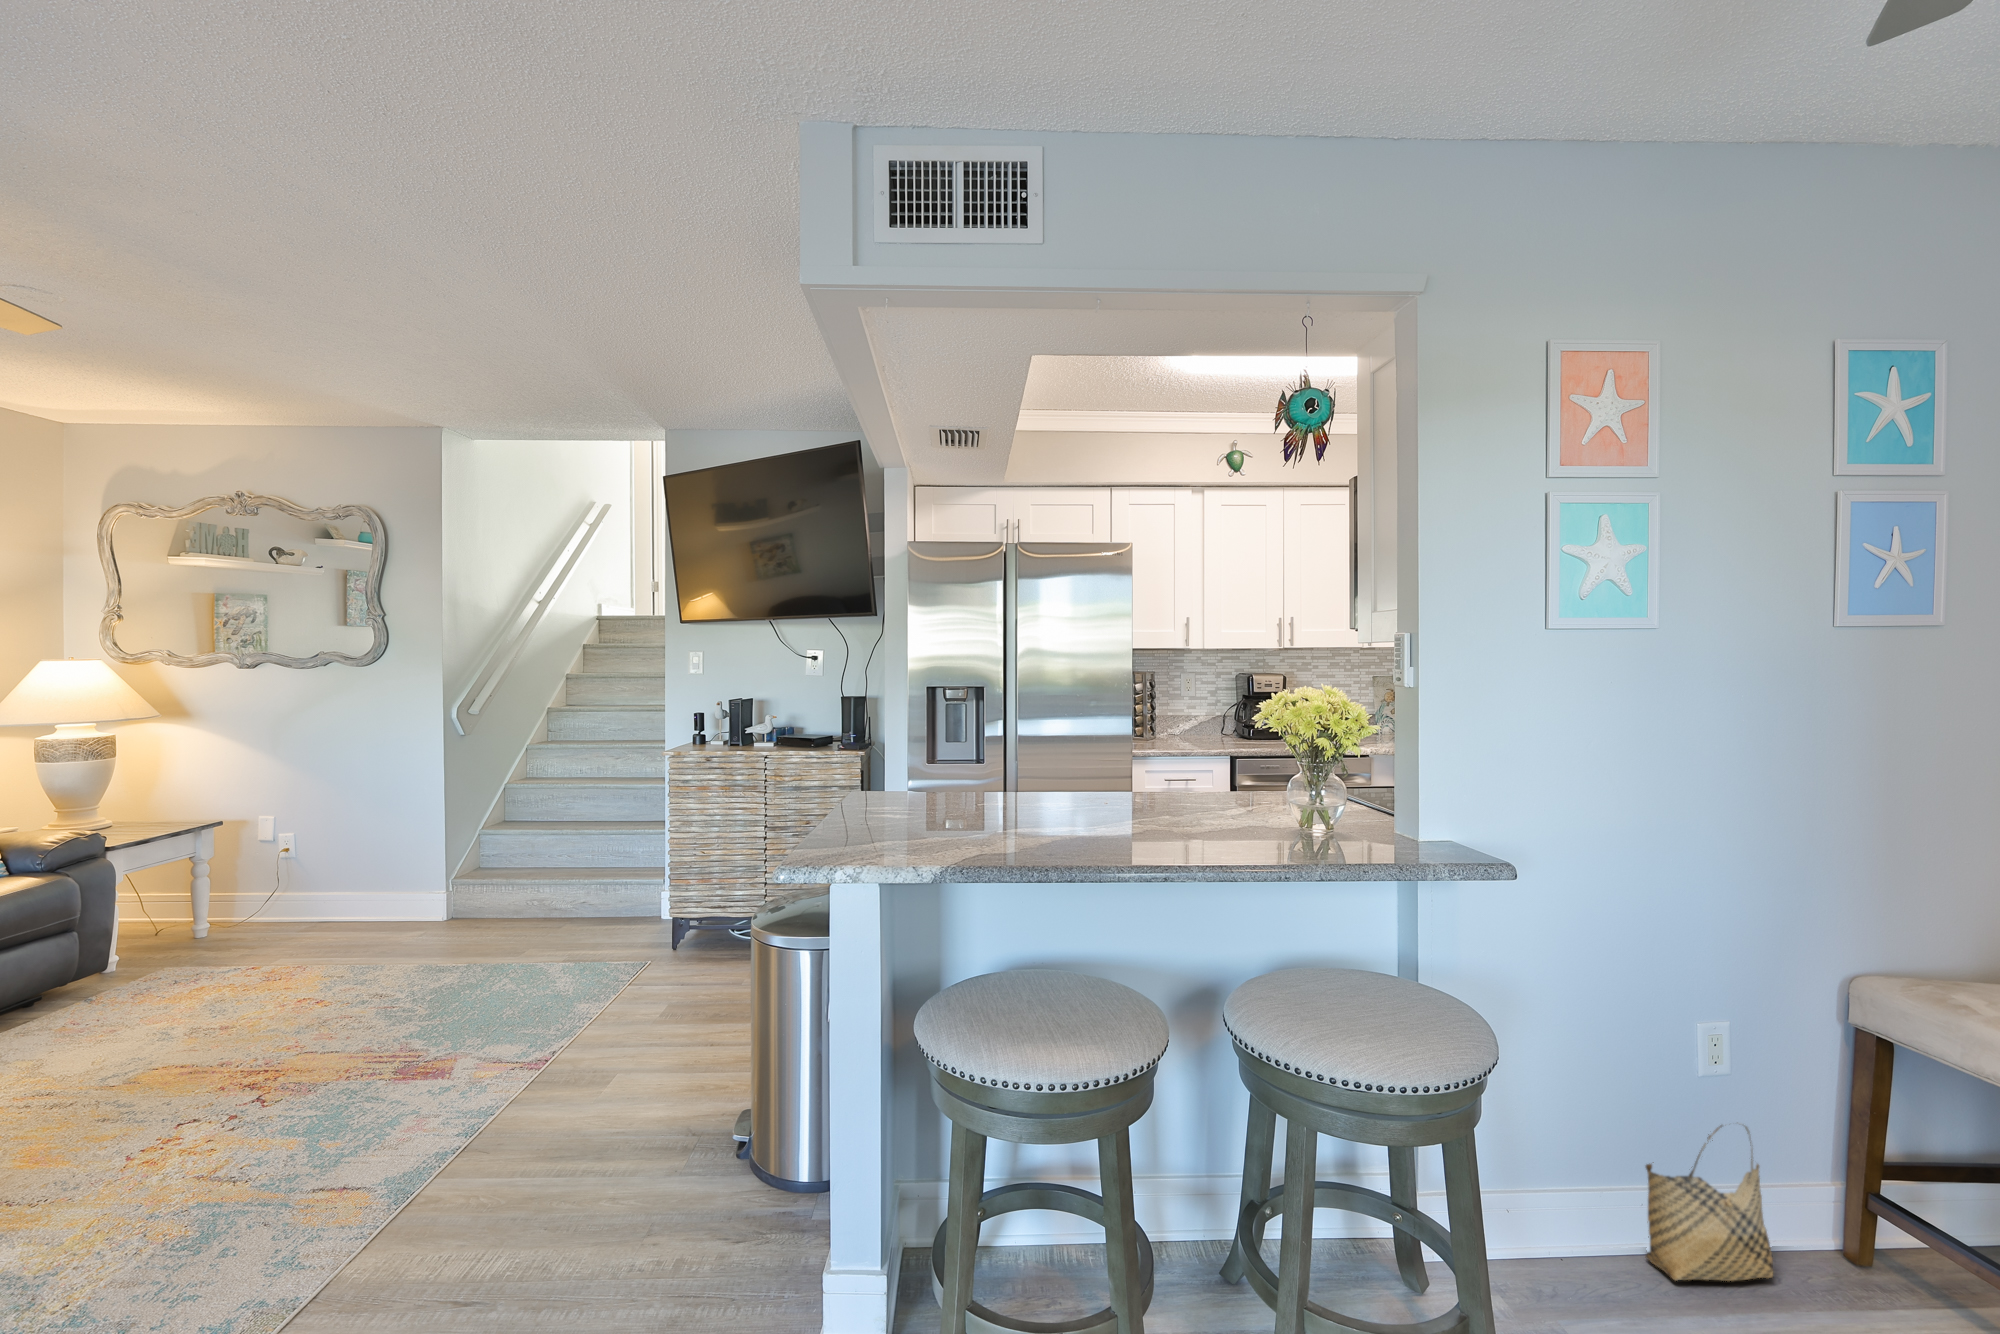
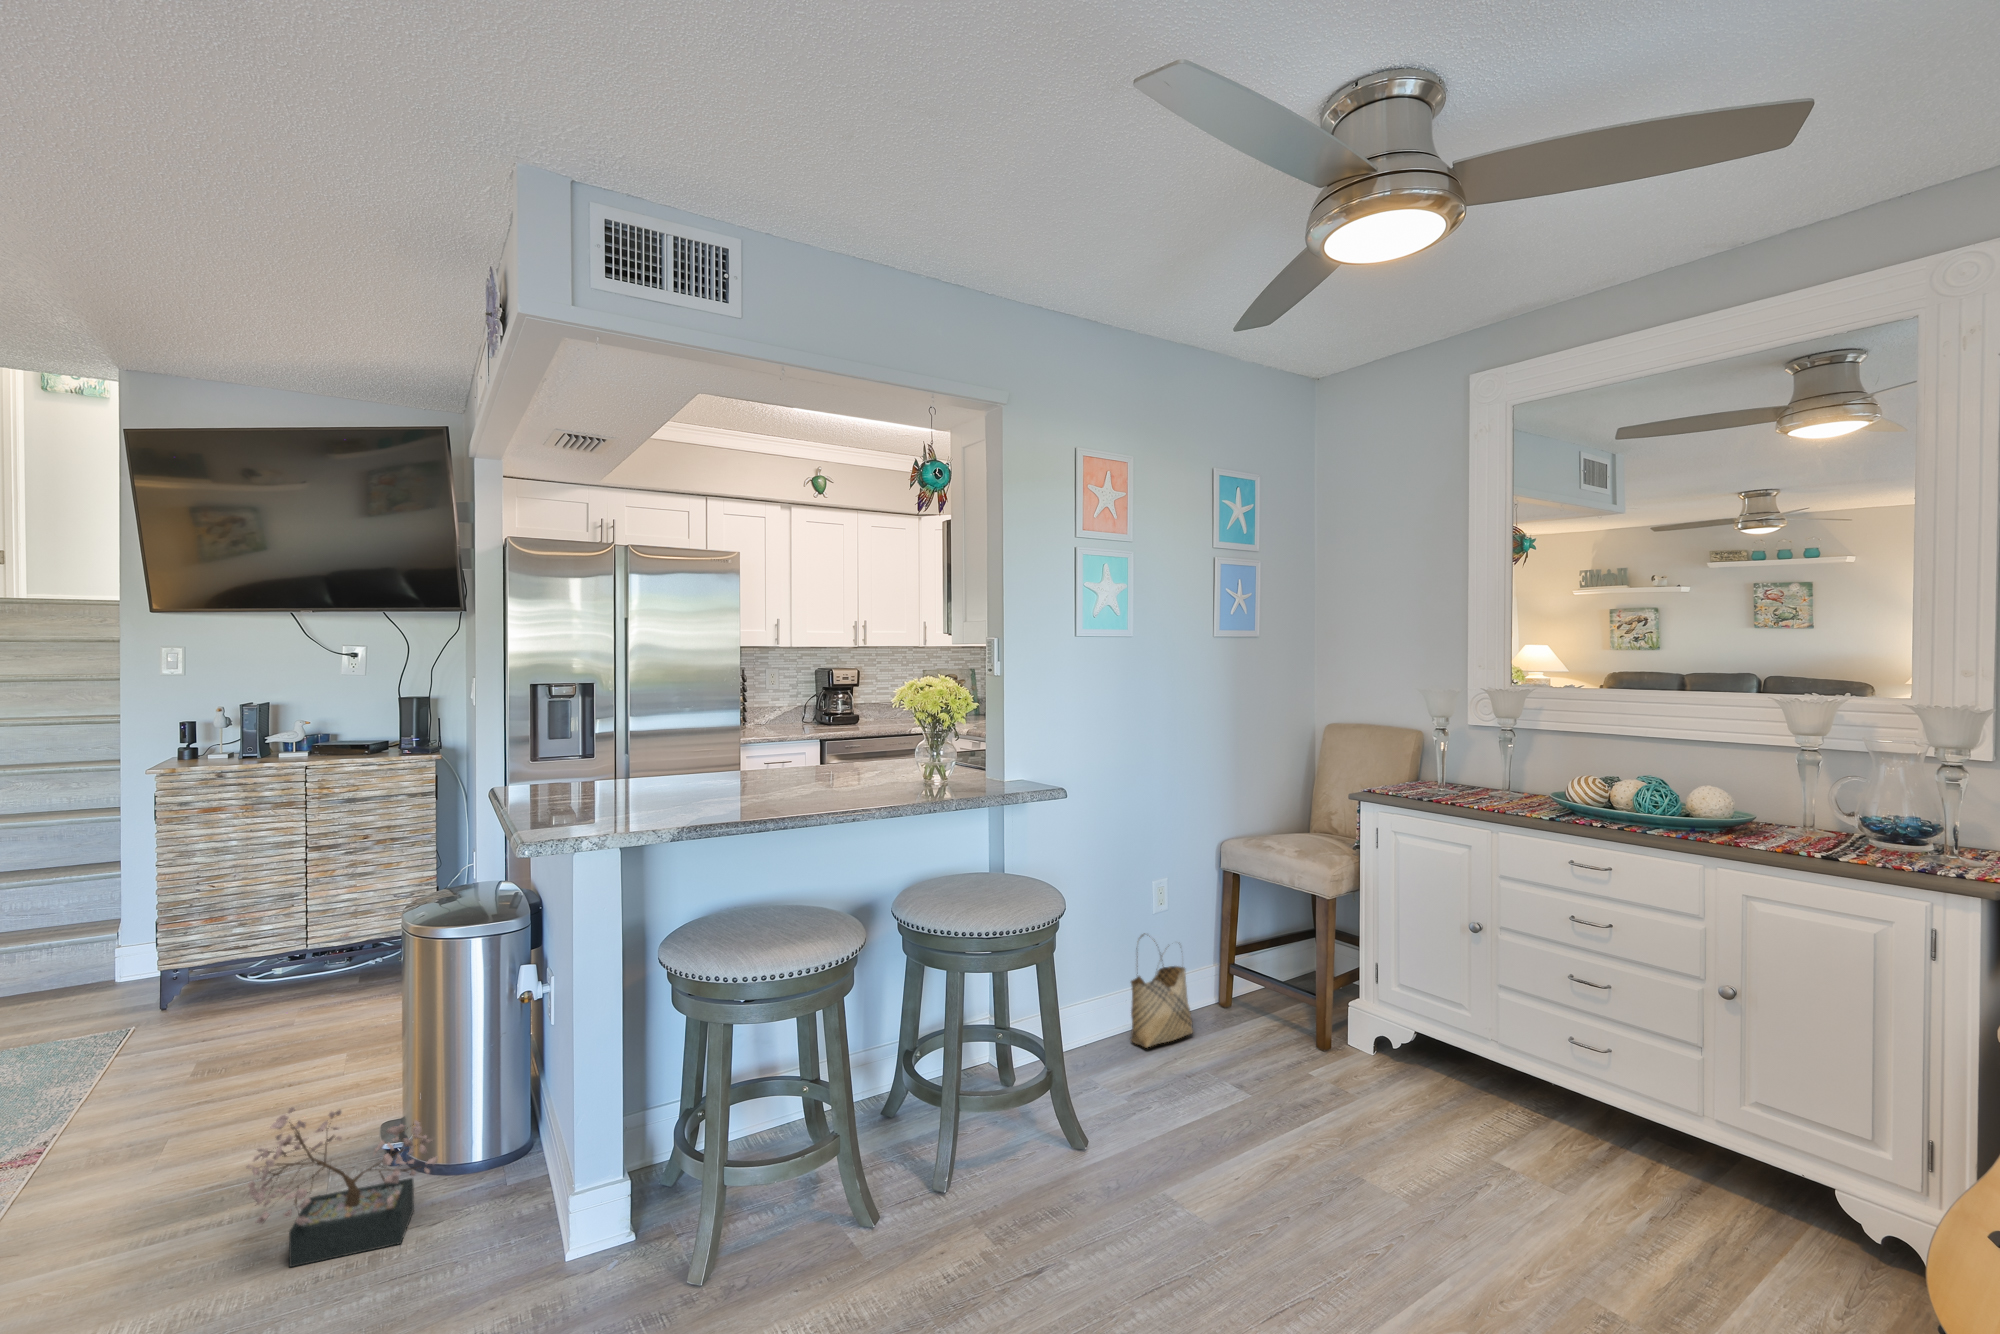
decorative plant: none [574,1091,742,1261] -> present [247,1107,438,1267]

